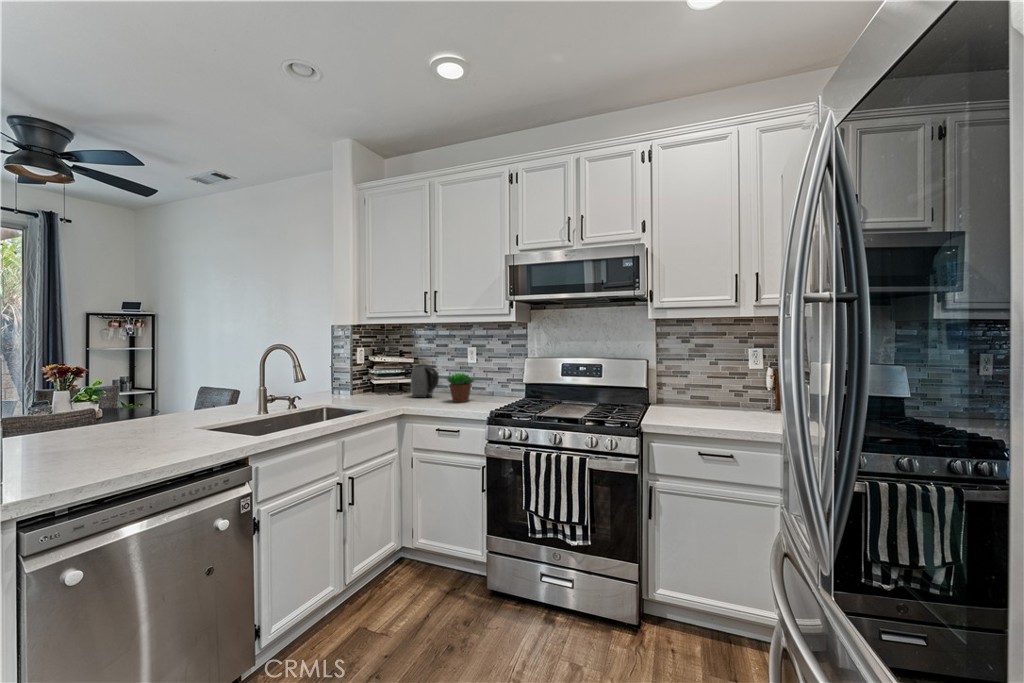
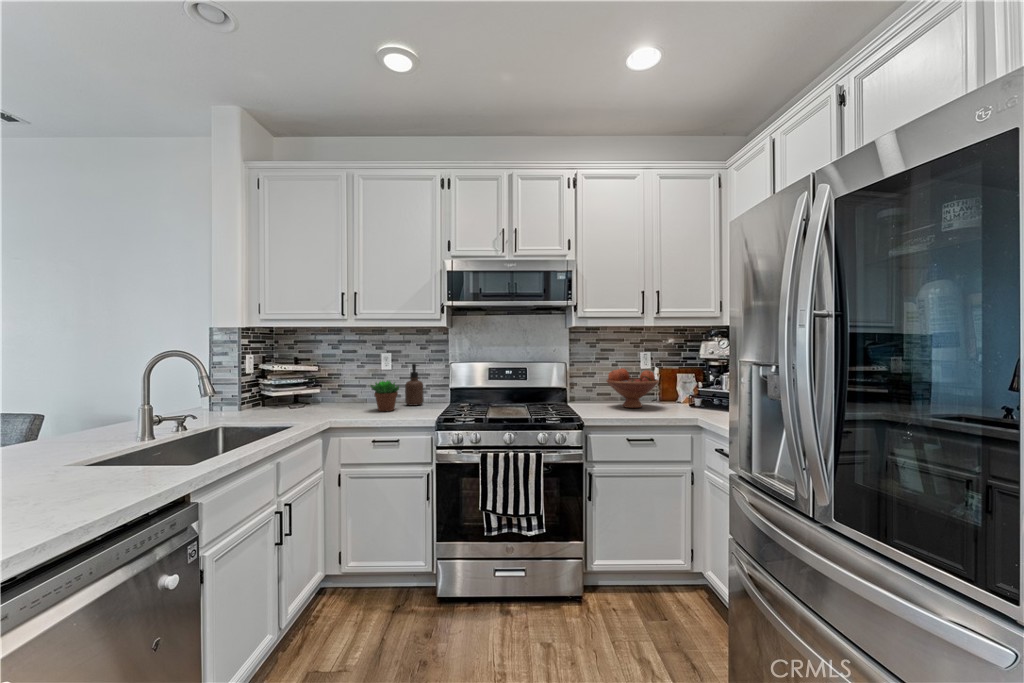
soap dispenser: none [484,357,502,398] -> present [405,364,424,406]
kettle: present [411,364,439,398] -> none [320,372,355,409]
fruit bowl: none [690,366,758,415] -> present [606,368,659,408]

